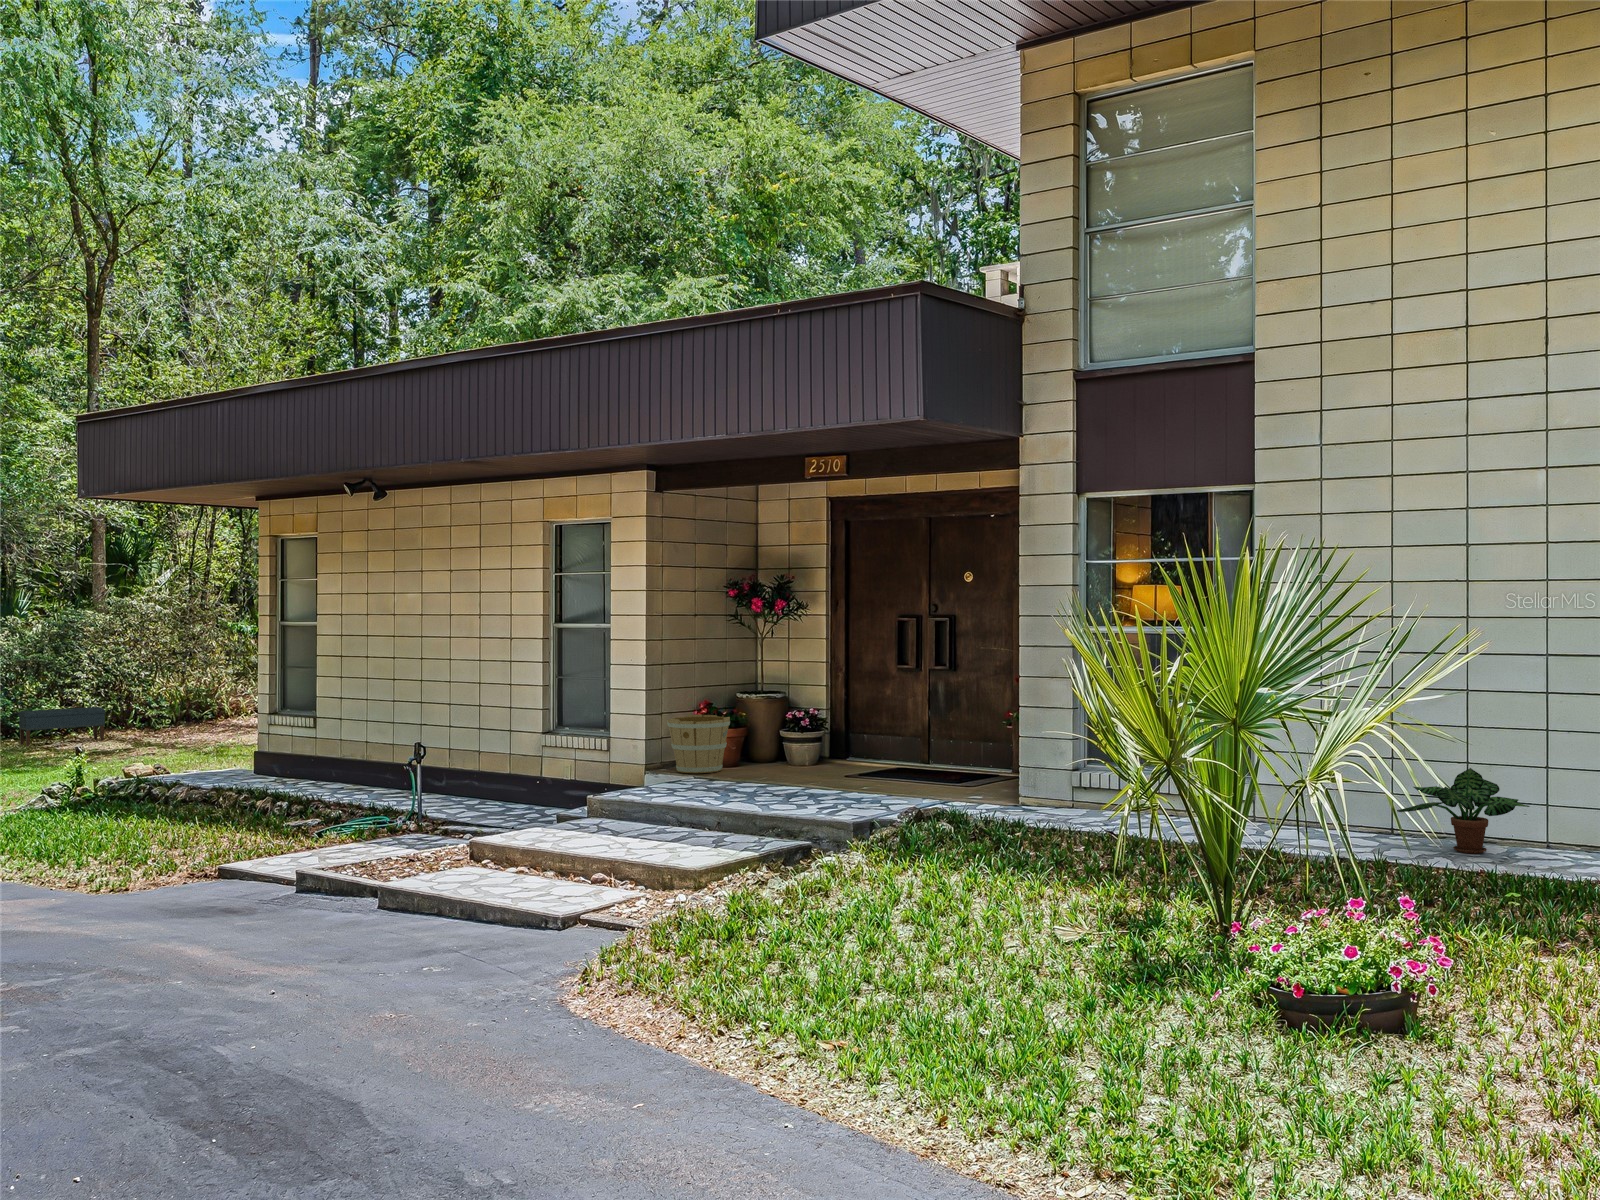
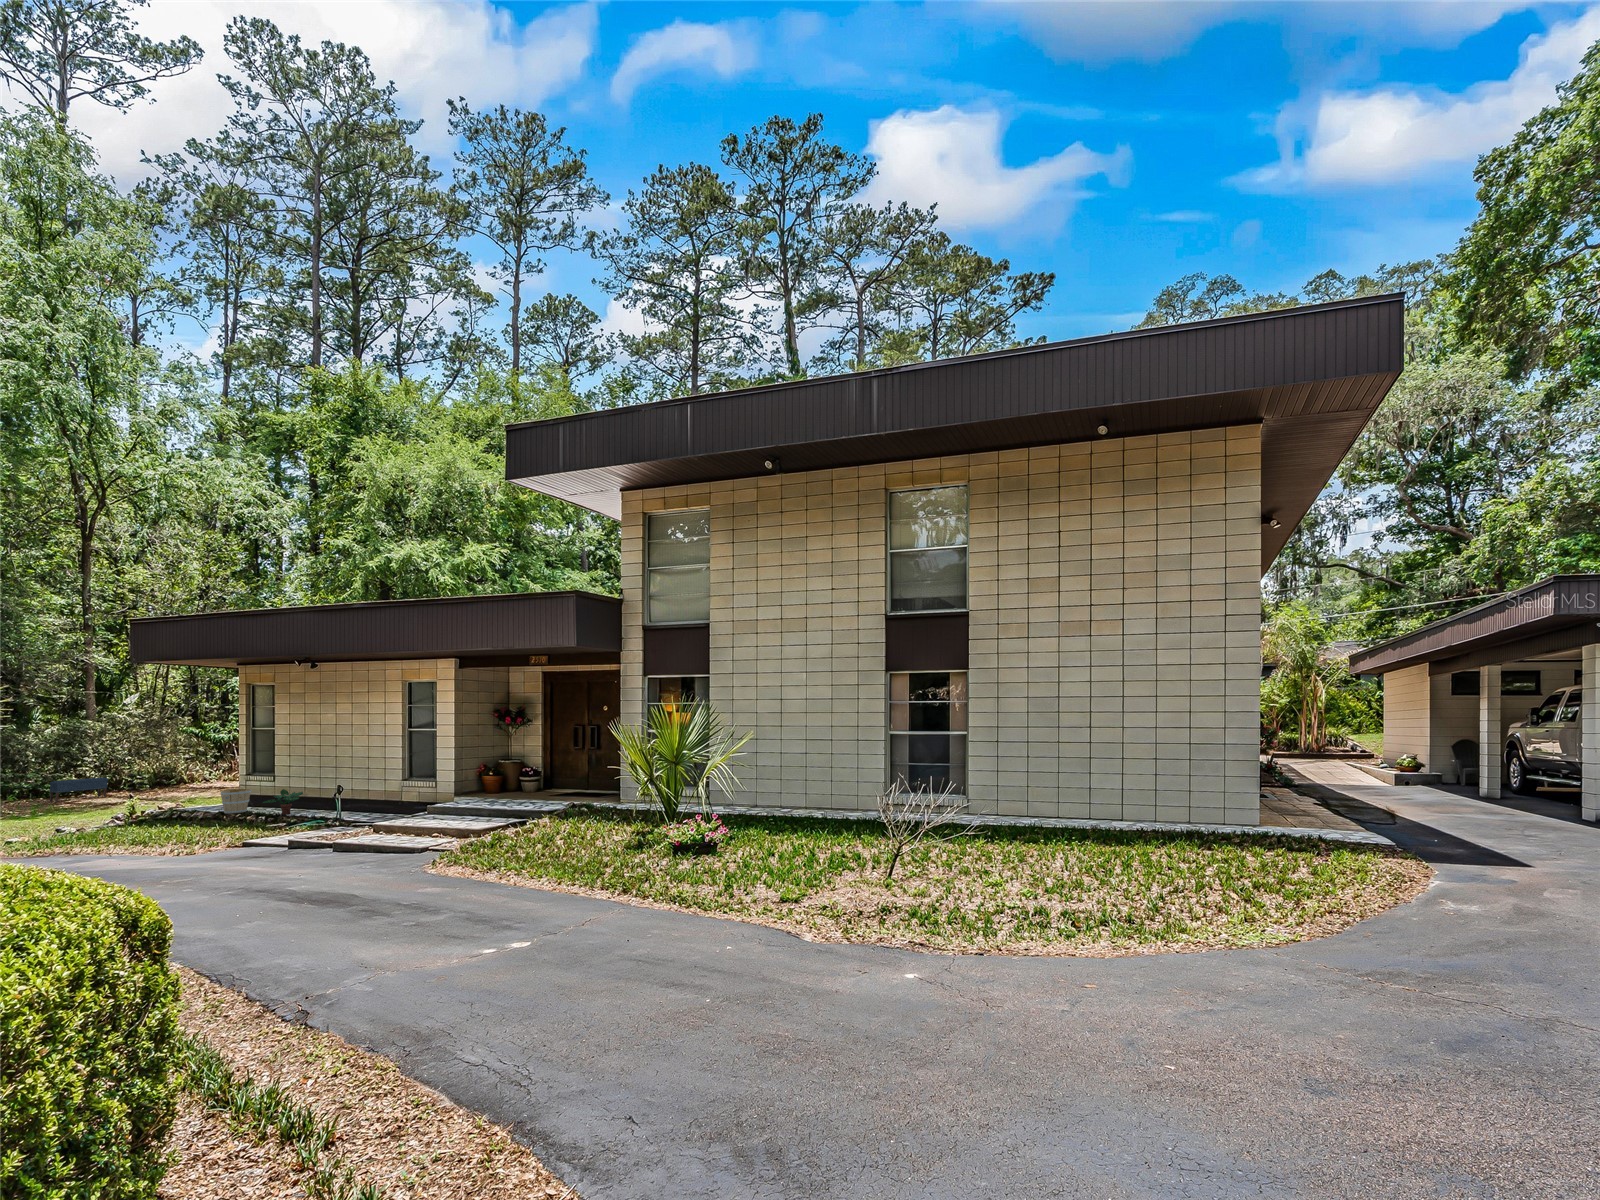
wooden bucket: present [667,715,730,773] -> present [221,789,252,814]
potted plant: present [1397,768,1529,854] -> present [262,789,303,815]

